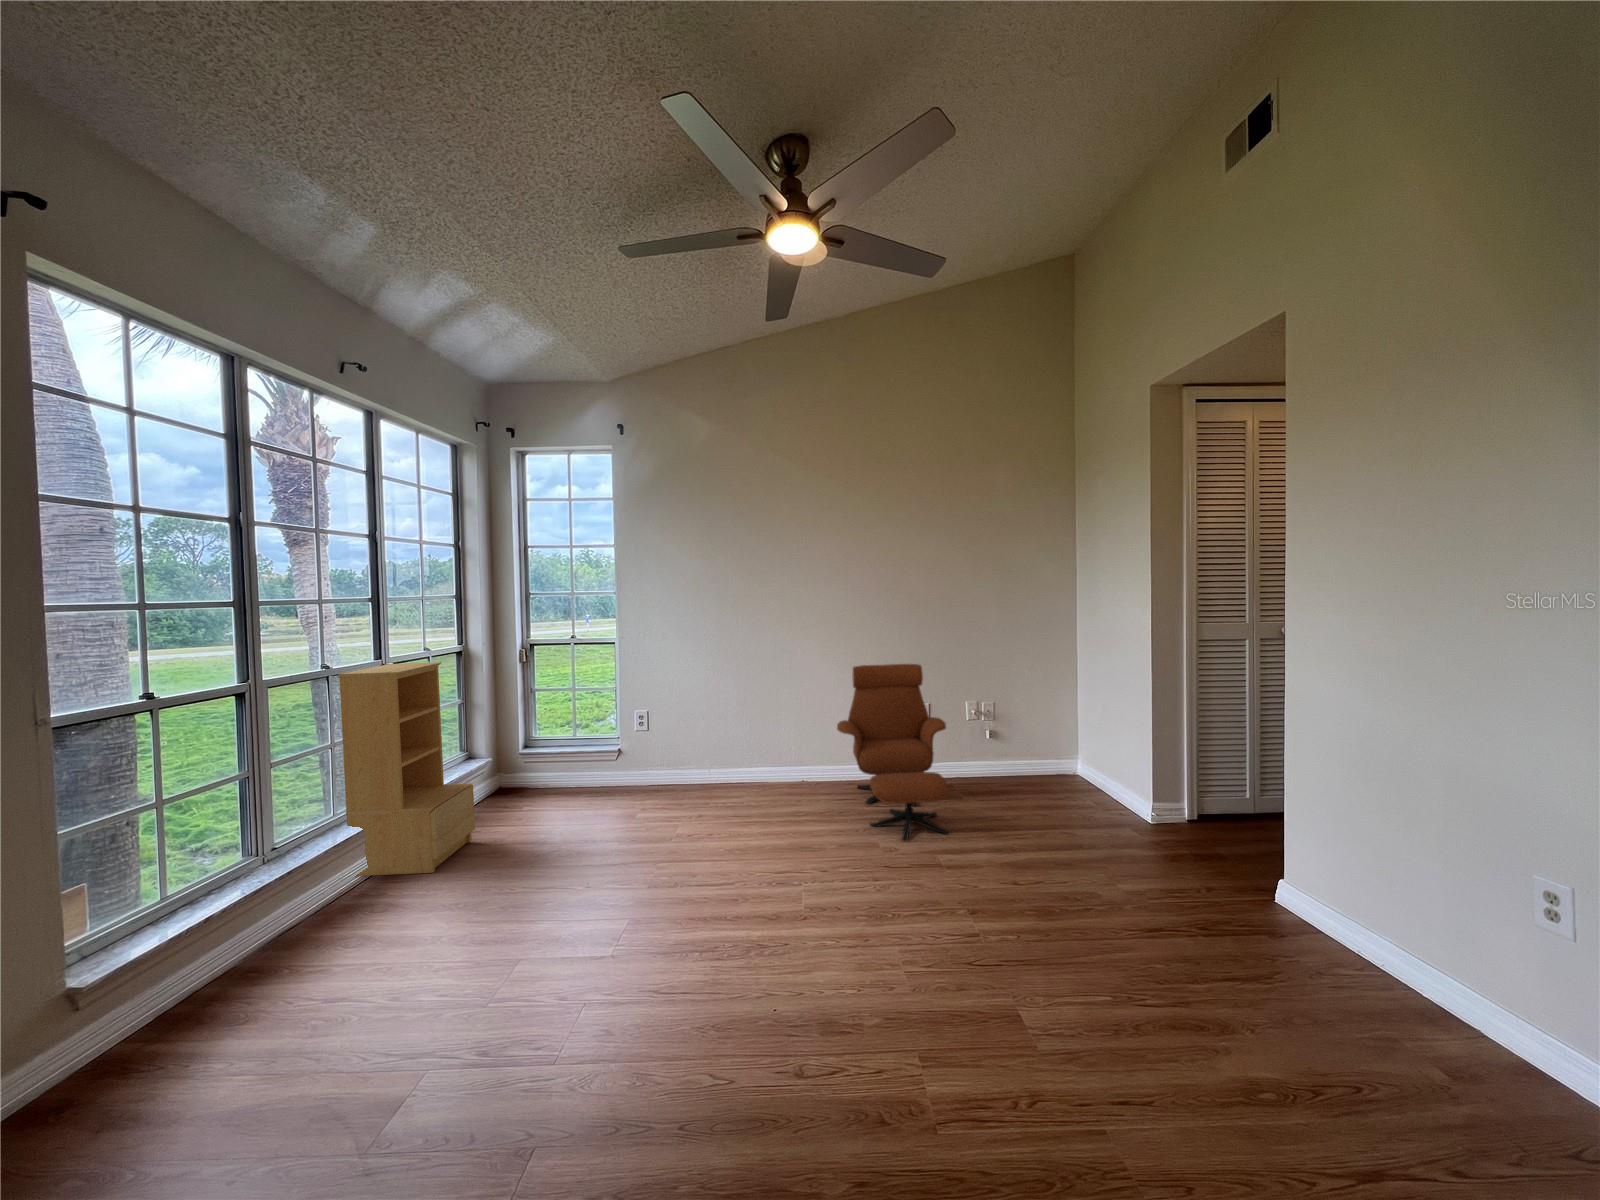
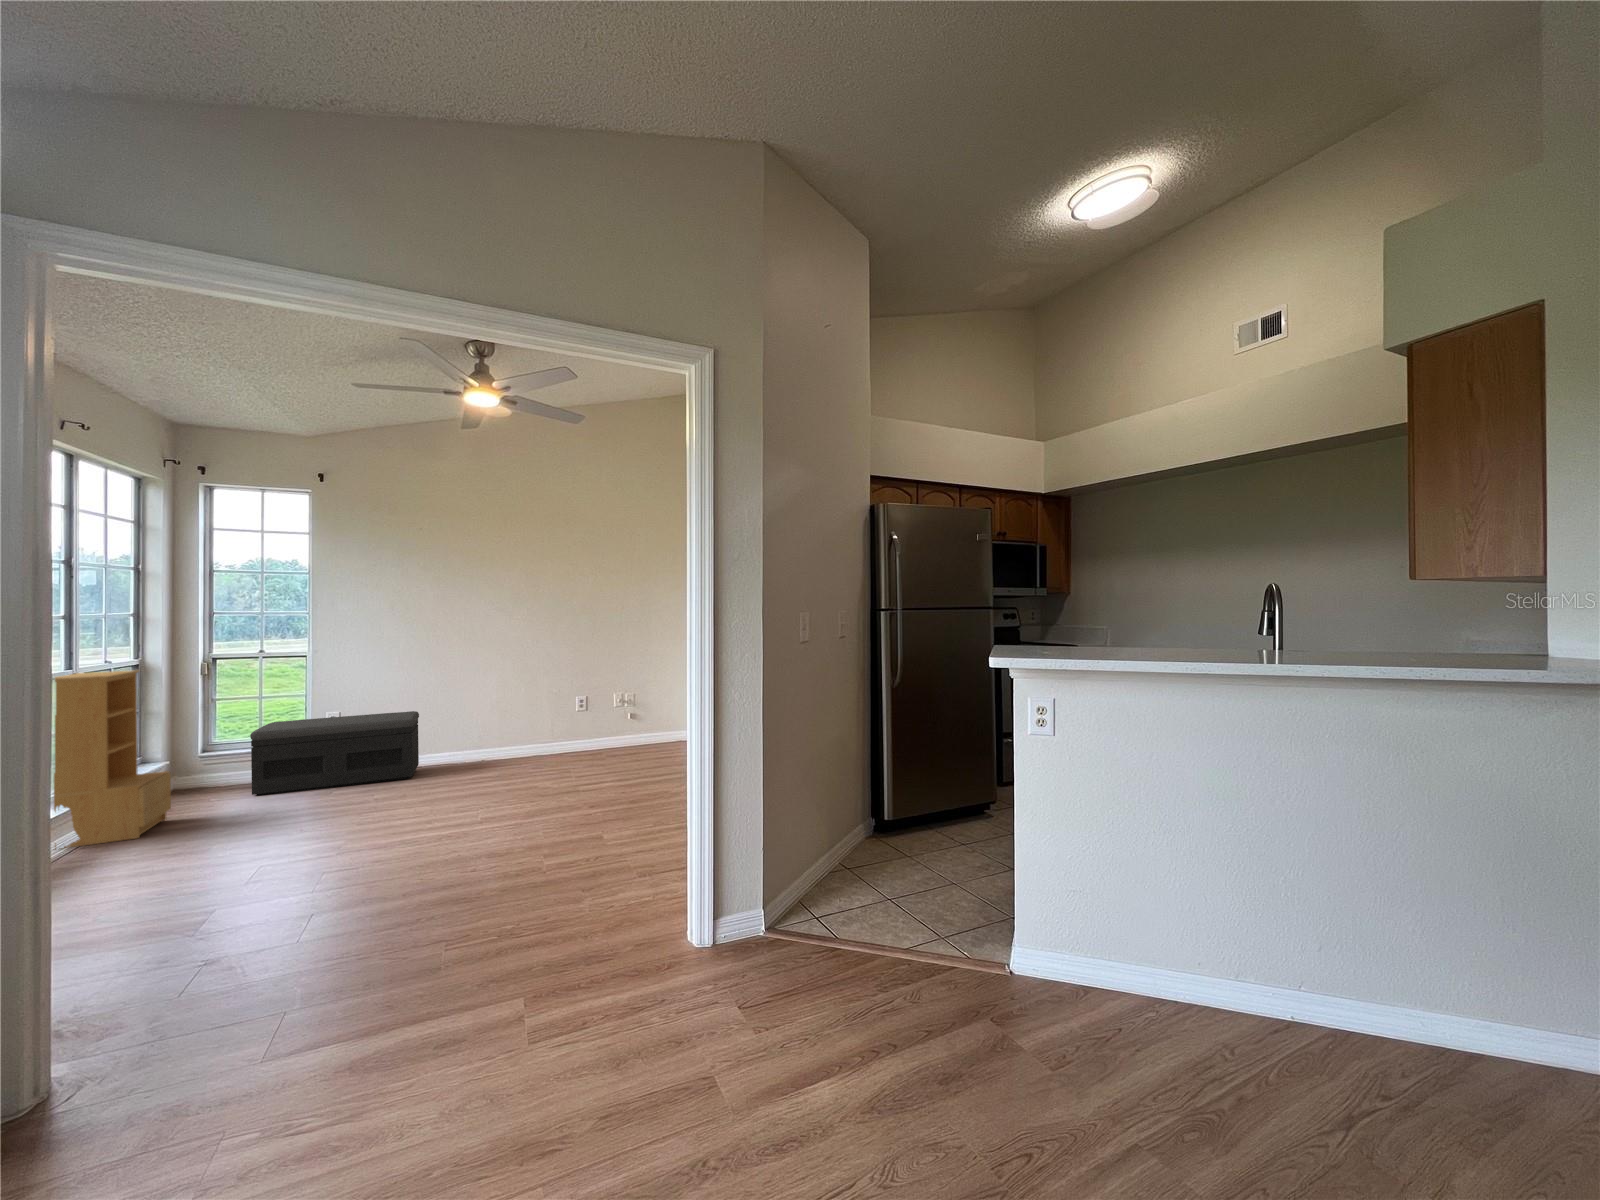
lounge chair: present [837,664,948,841] -> none [511,666,595,781]
storage bench: none [556,715,730,812] -> present [250,711,419,796]

